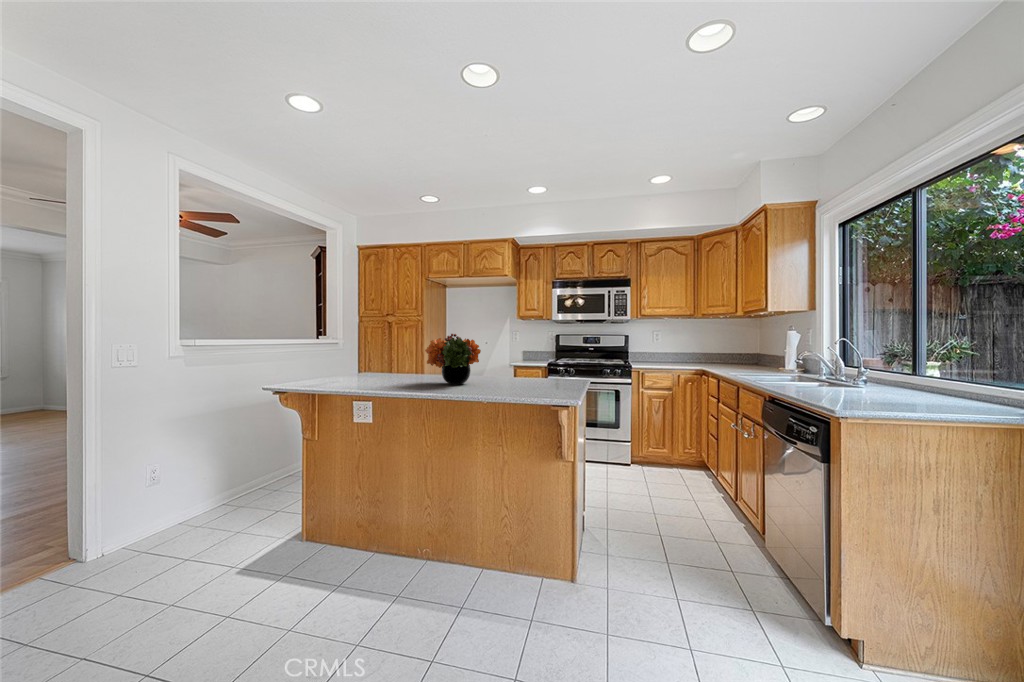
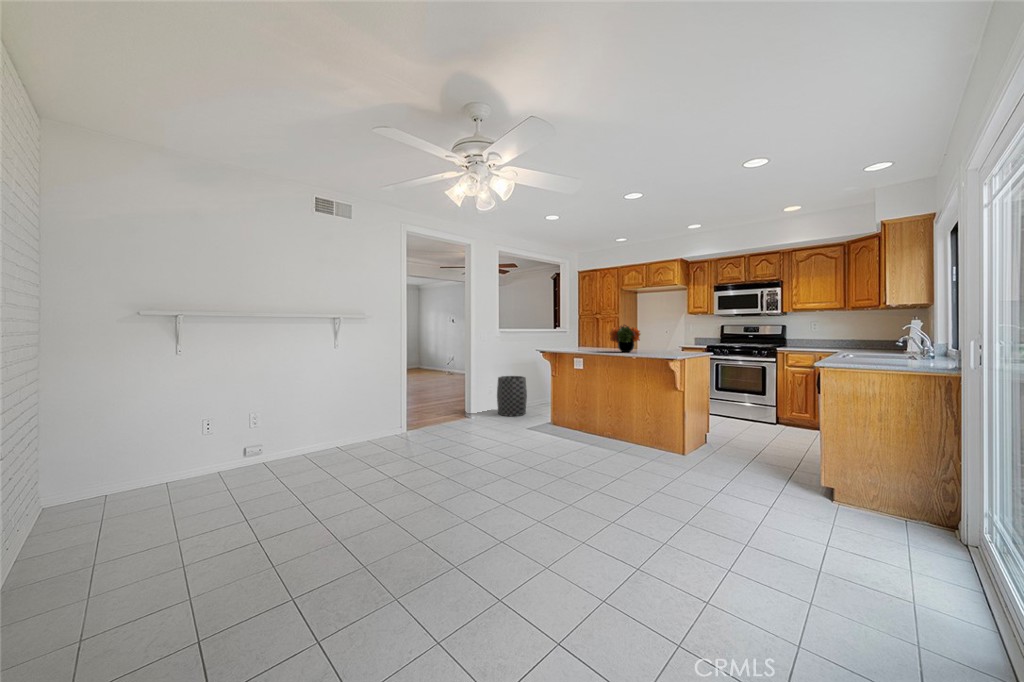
trash can: none [176,434,254,529] -> present [497,376,527,416]

